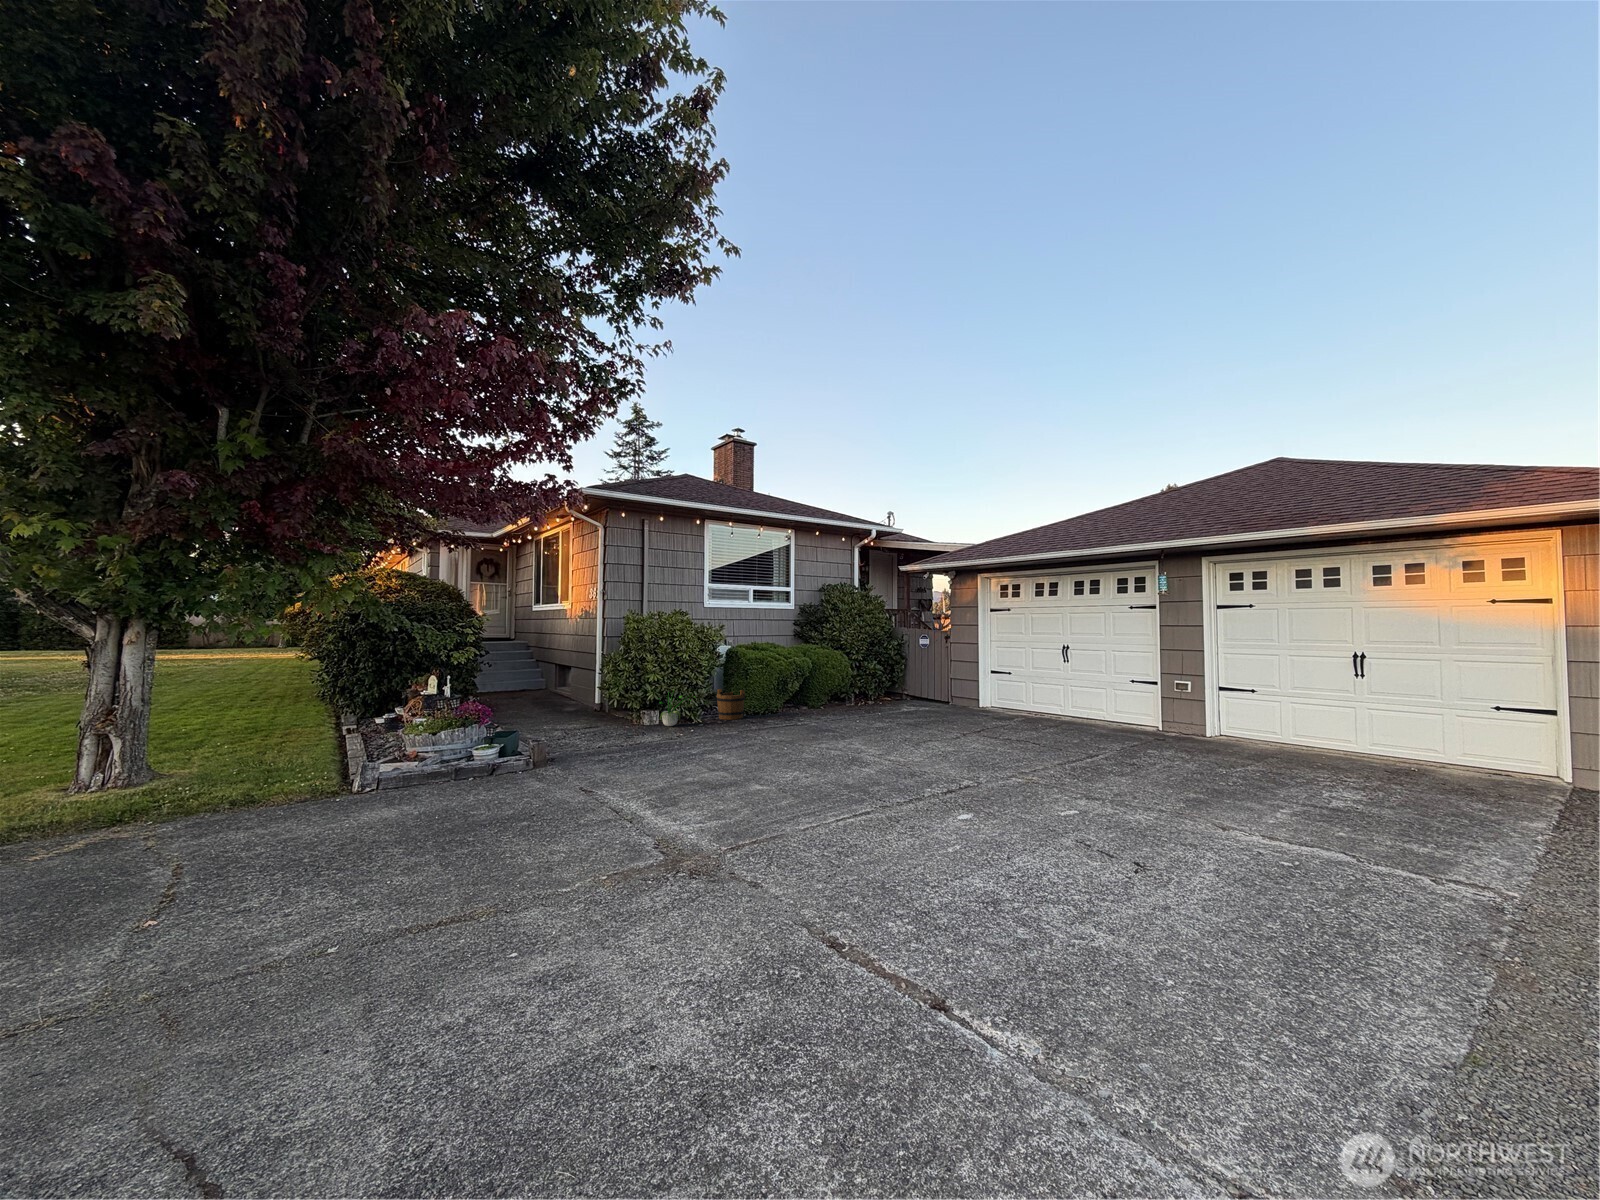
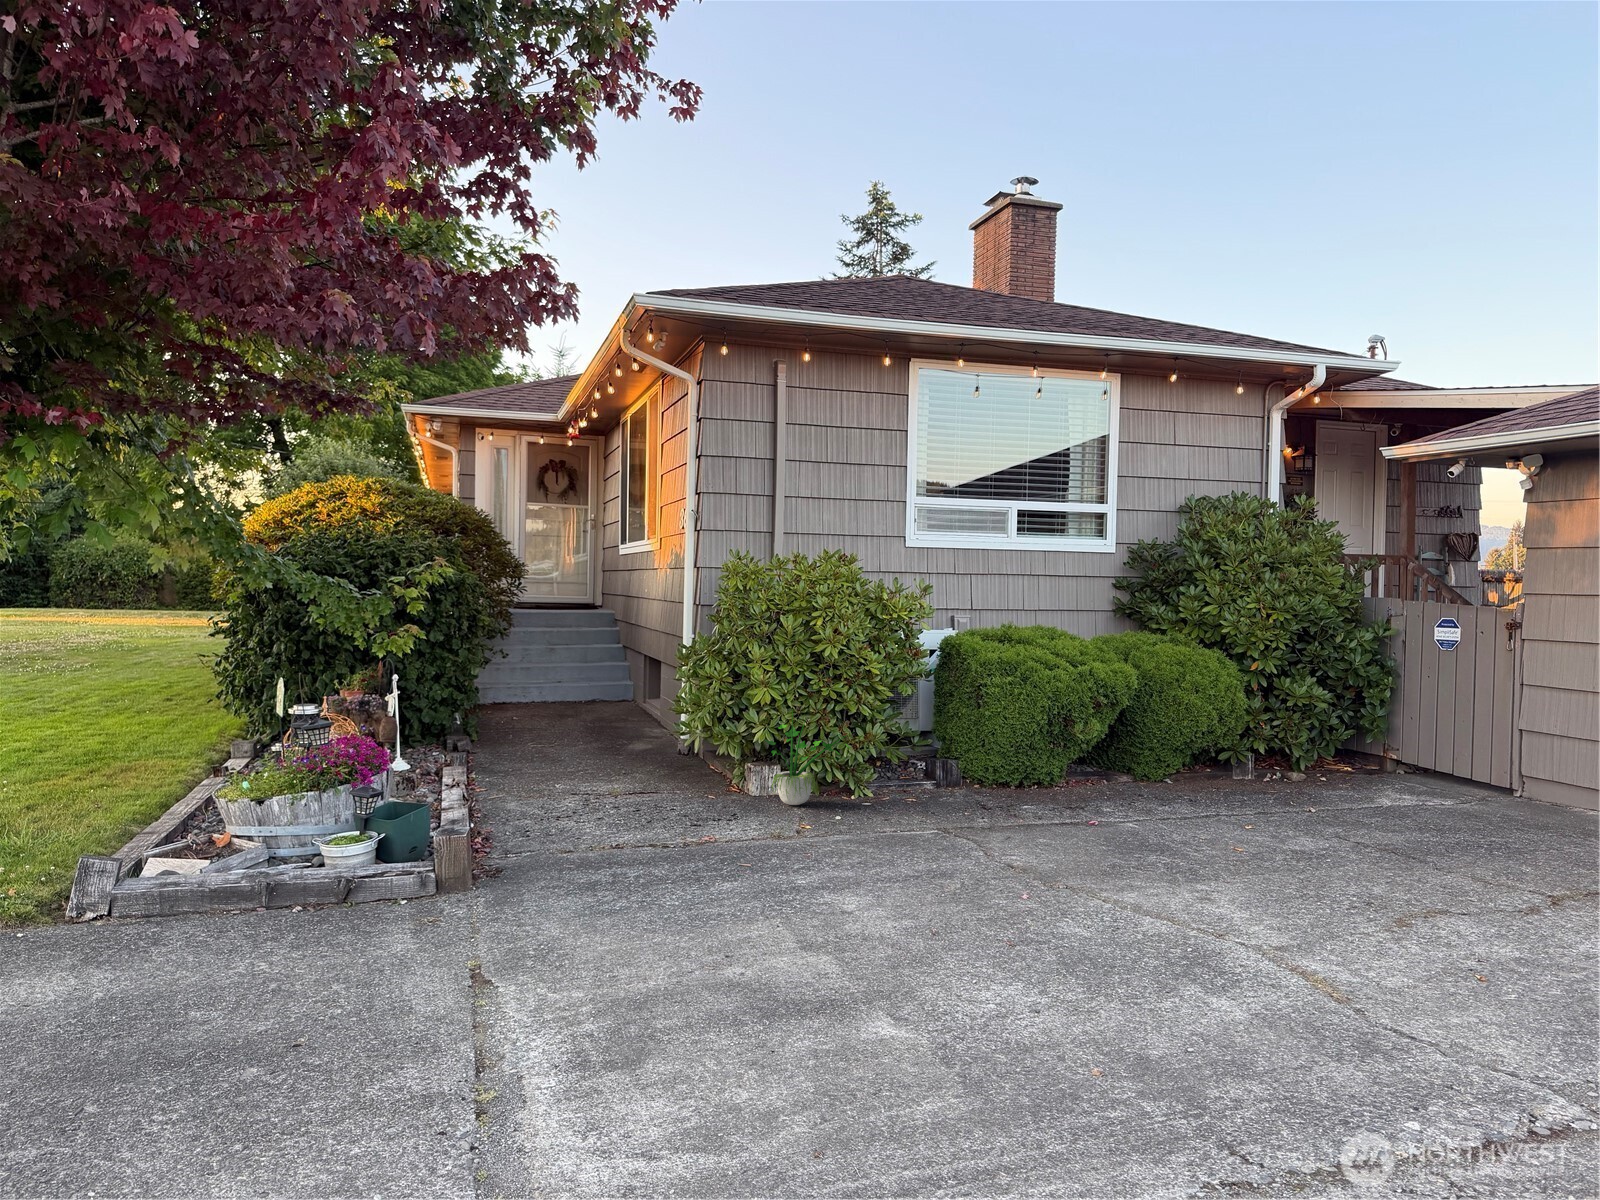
bucket: present [717,689,746,720] -> none [906,728,971,801]

